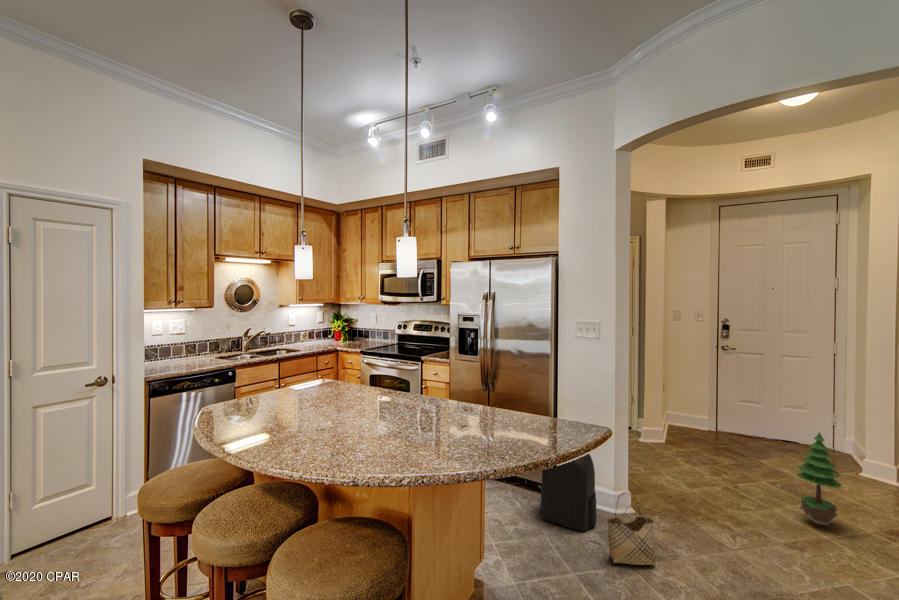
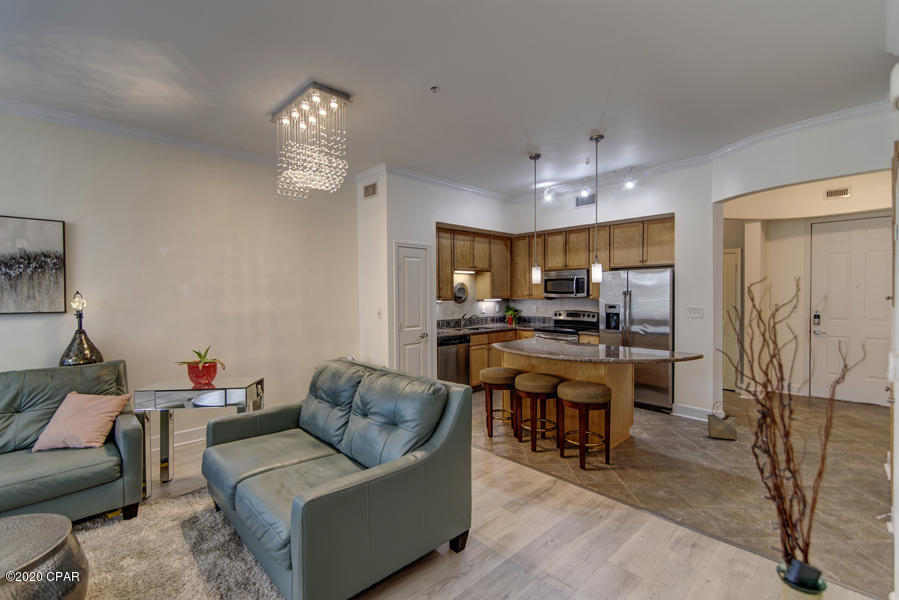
potted tree: present [797,432,841,525] -> none [845,377,876,437]
backpack: present [540,454,597,531] -> none [664,378,702,428]

